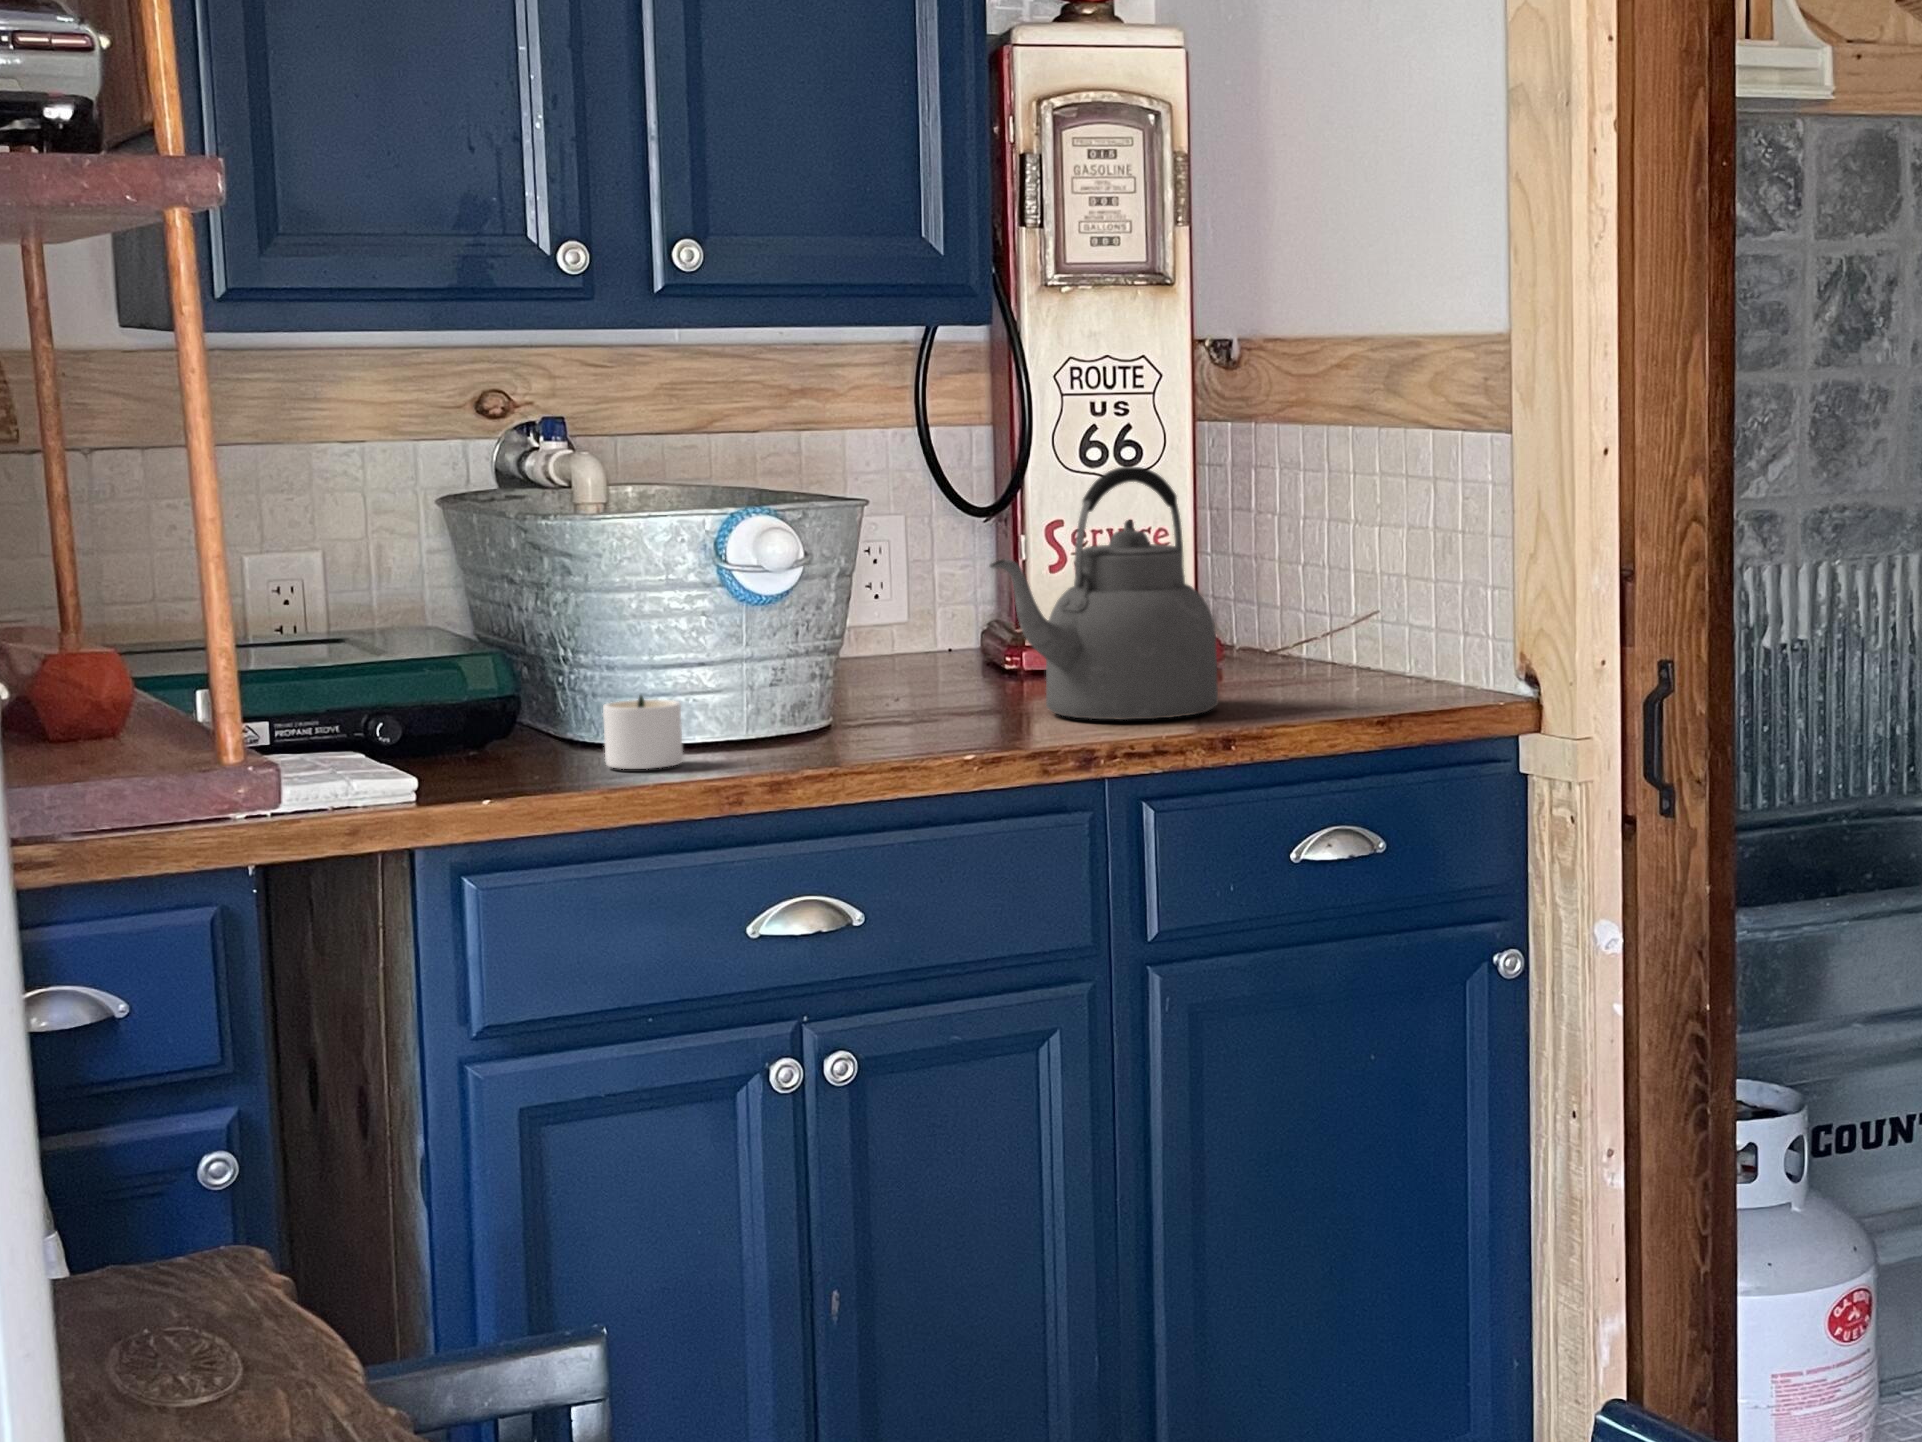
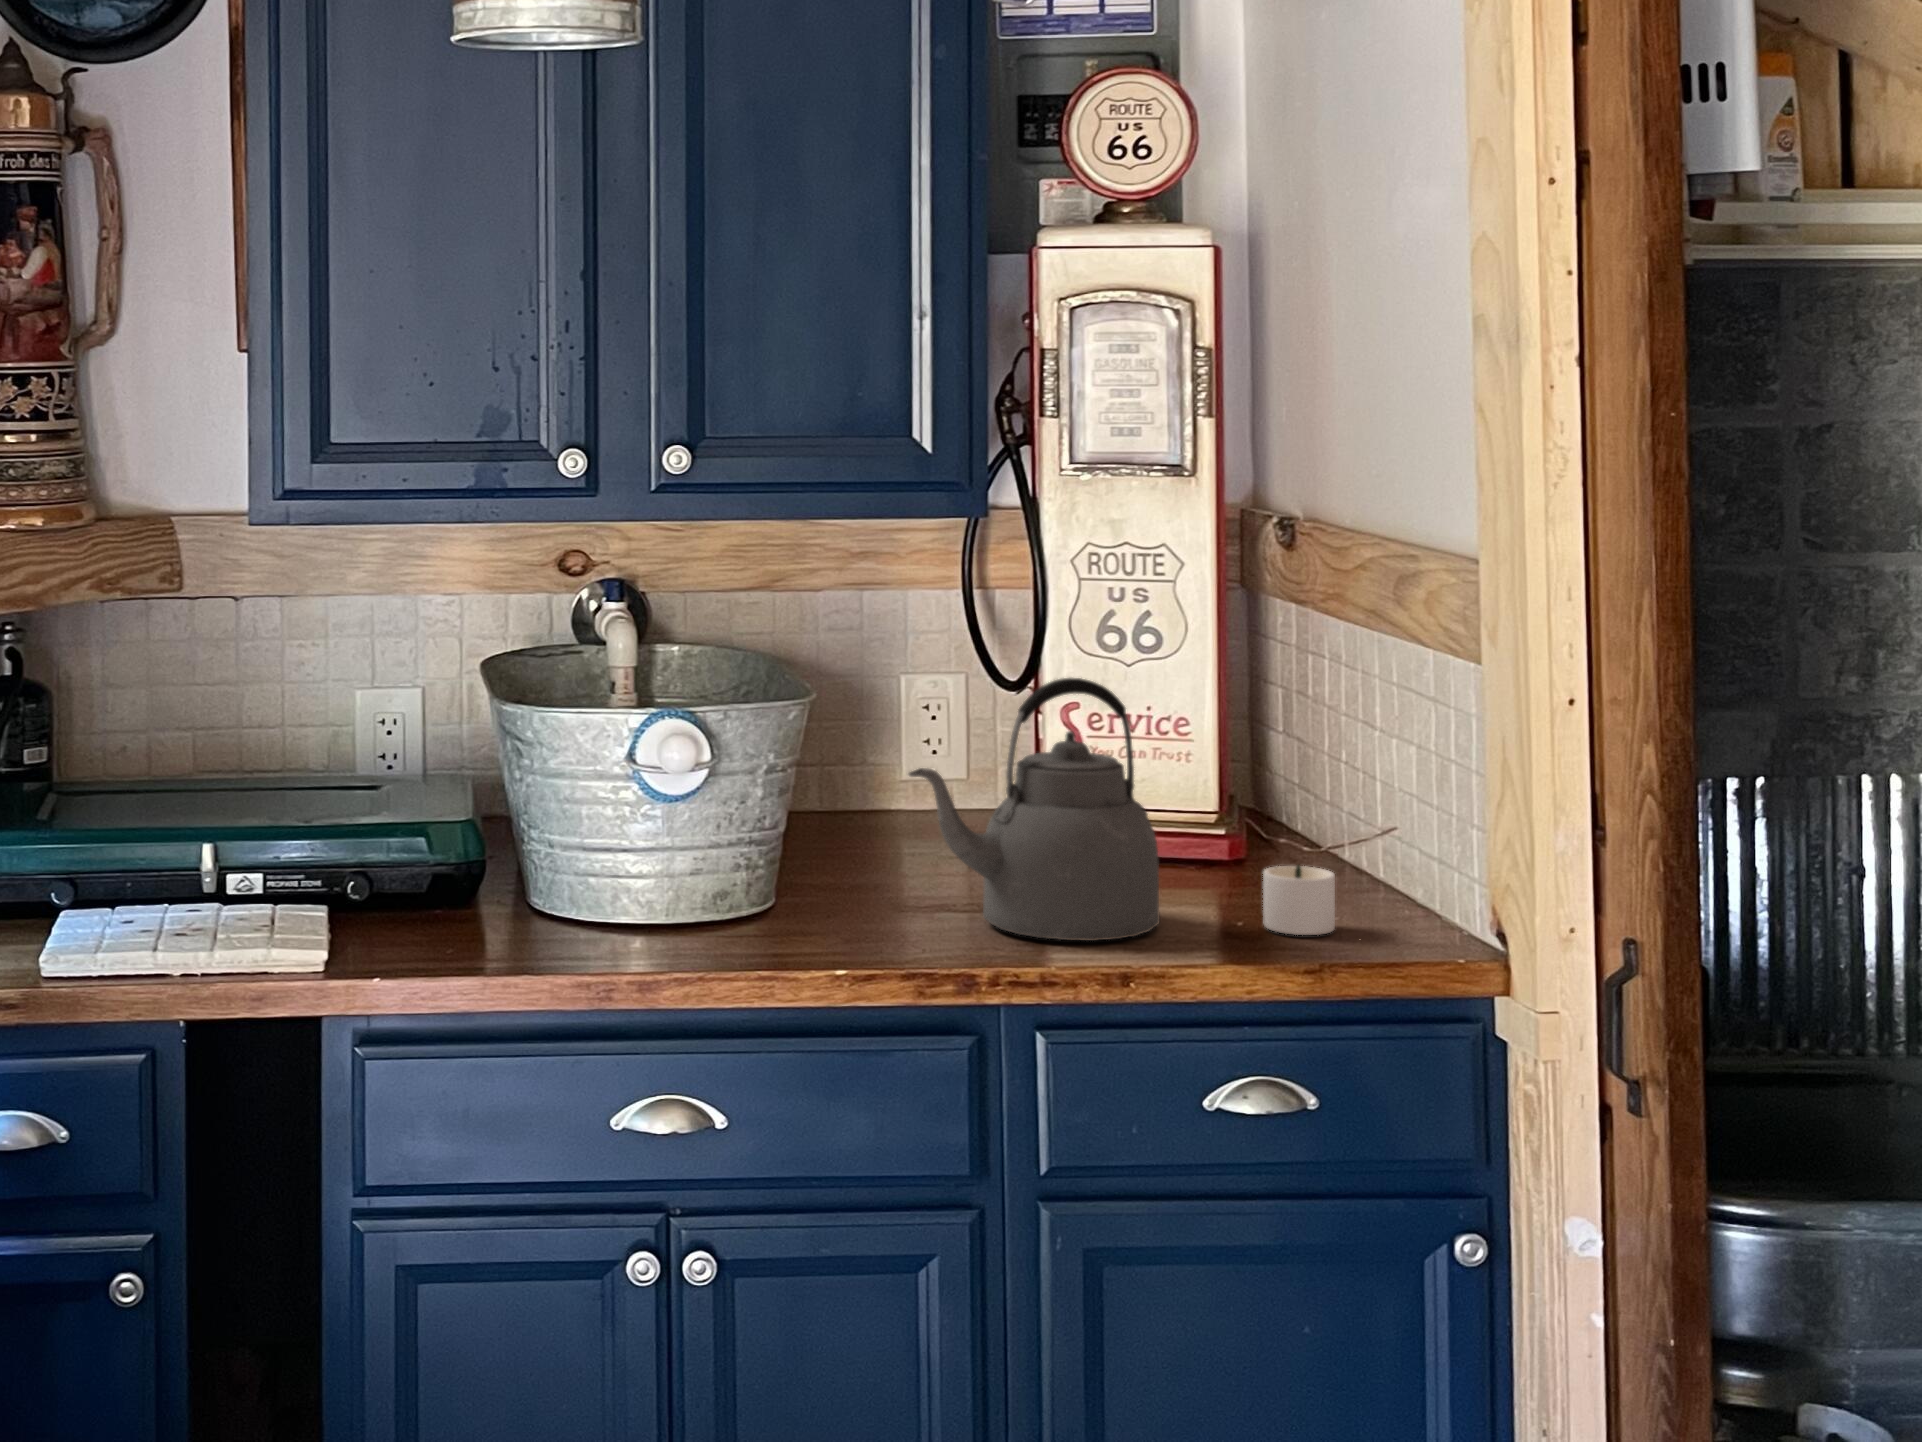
candle: present [603,696,683,769] -> present [1263,865,1335,935]

